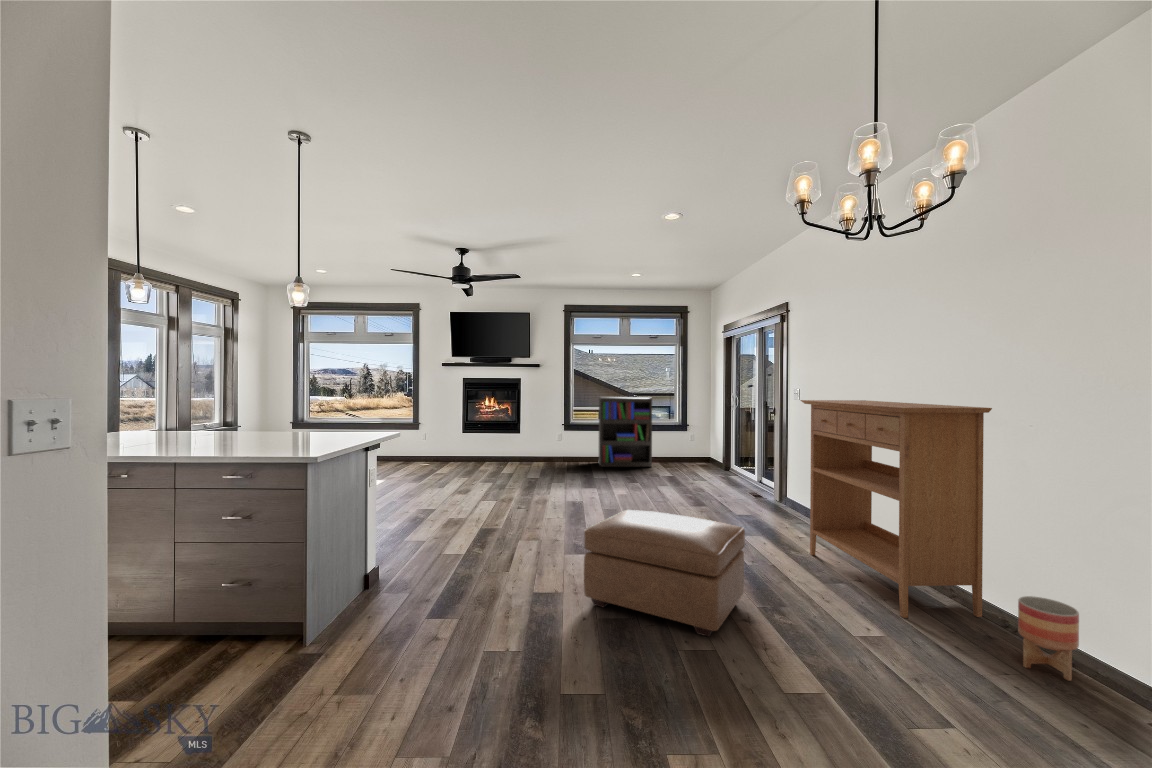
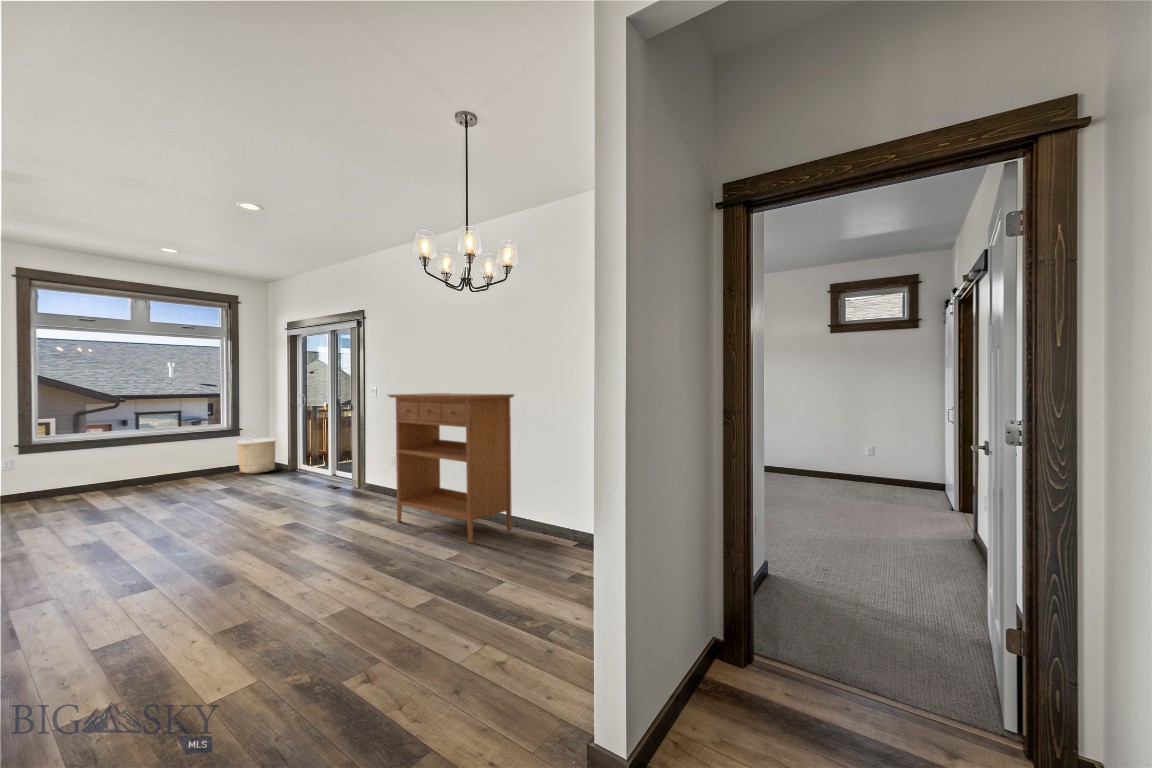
bookshelf: present [599,397,652,467] -> none [110,400,198,491]
woven basket: none [683,434,714,467] -> present [237,438,276,473]
ottoman: present [584,510,745,637] -> none [192,504,358,614]
planter: present [1018,596,1079,681] -> none [531,505,558,548]

